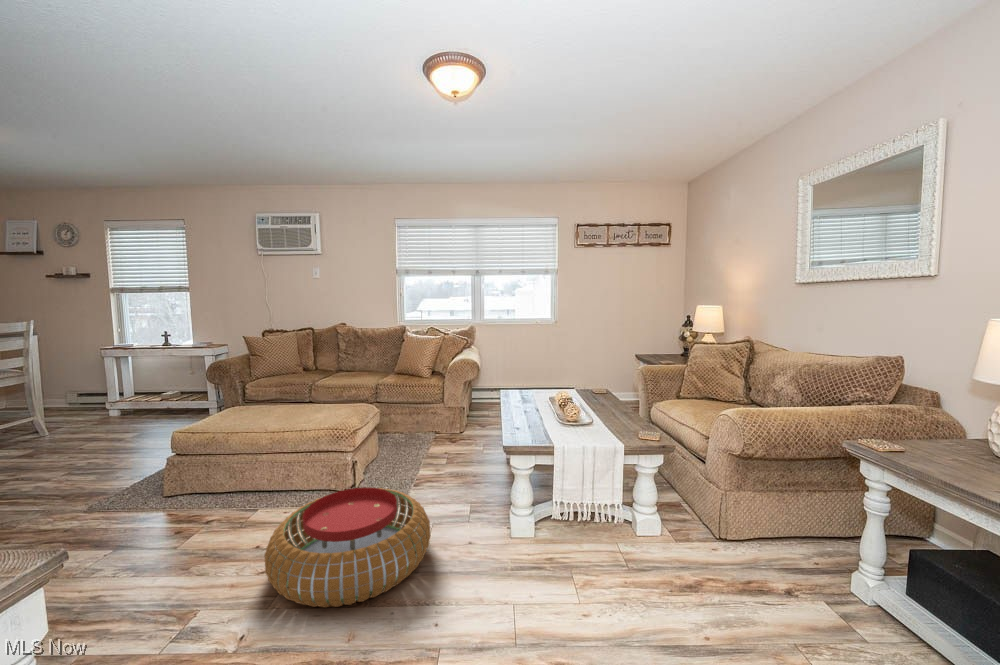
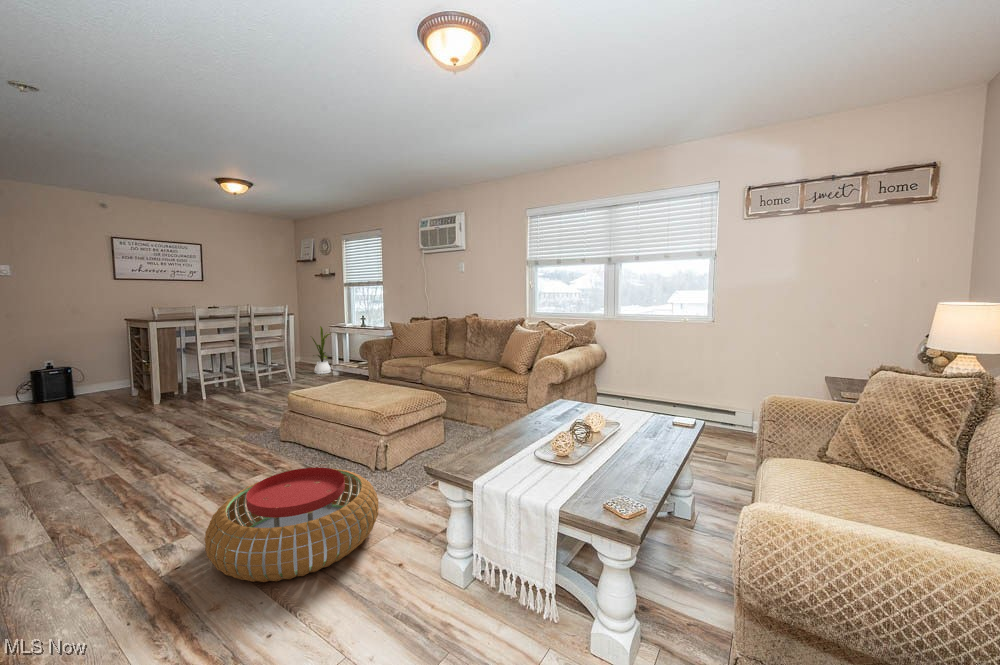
house plant: none [59,348,101,416] -> present [312,326,331,374]

